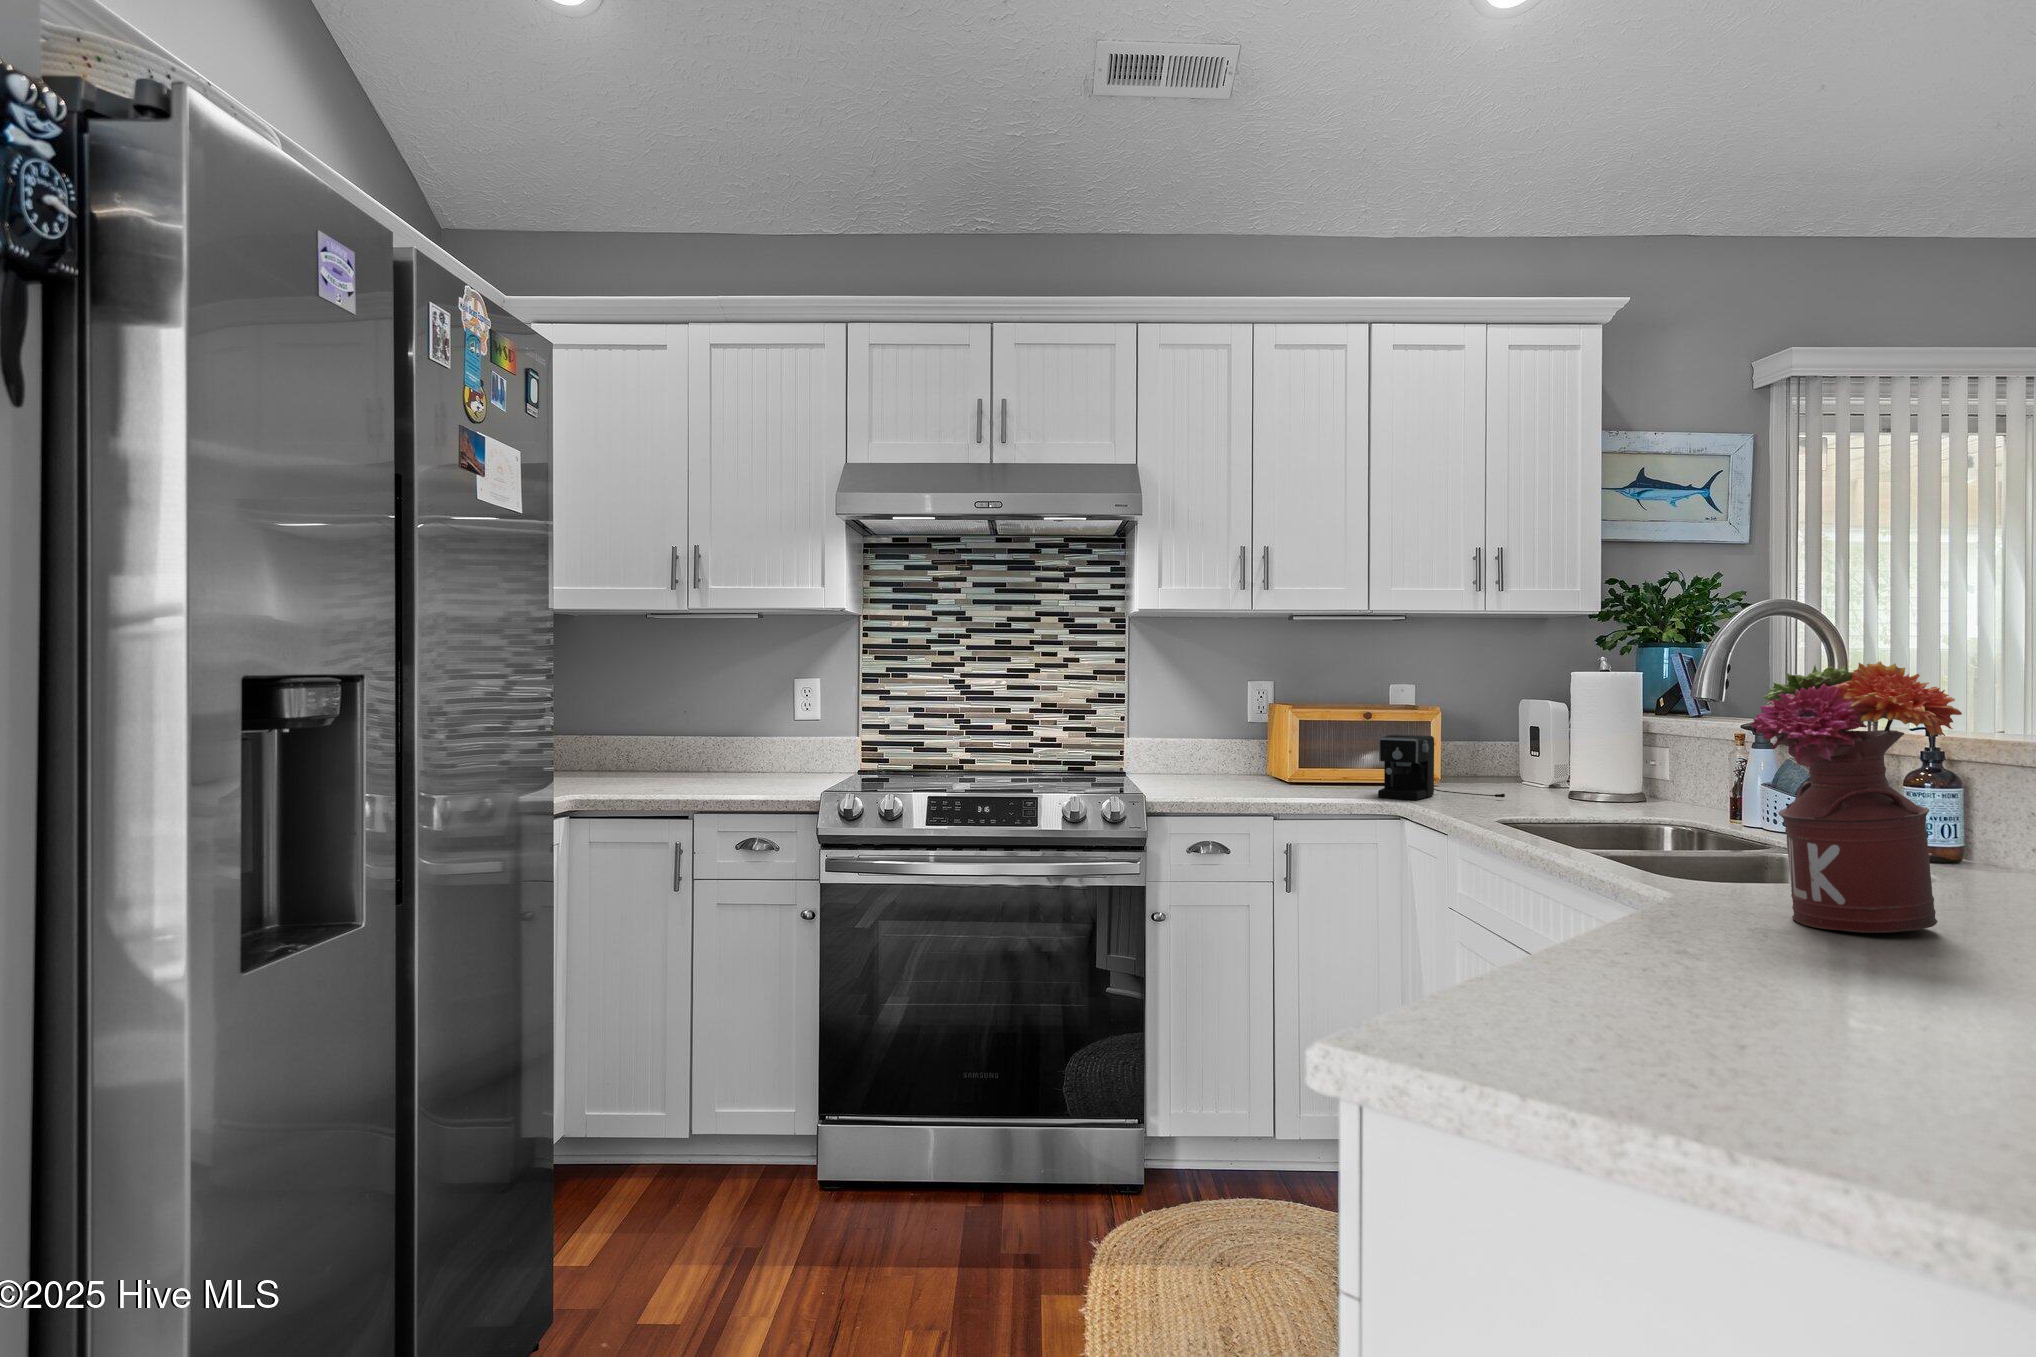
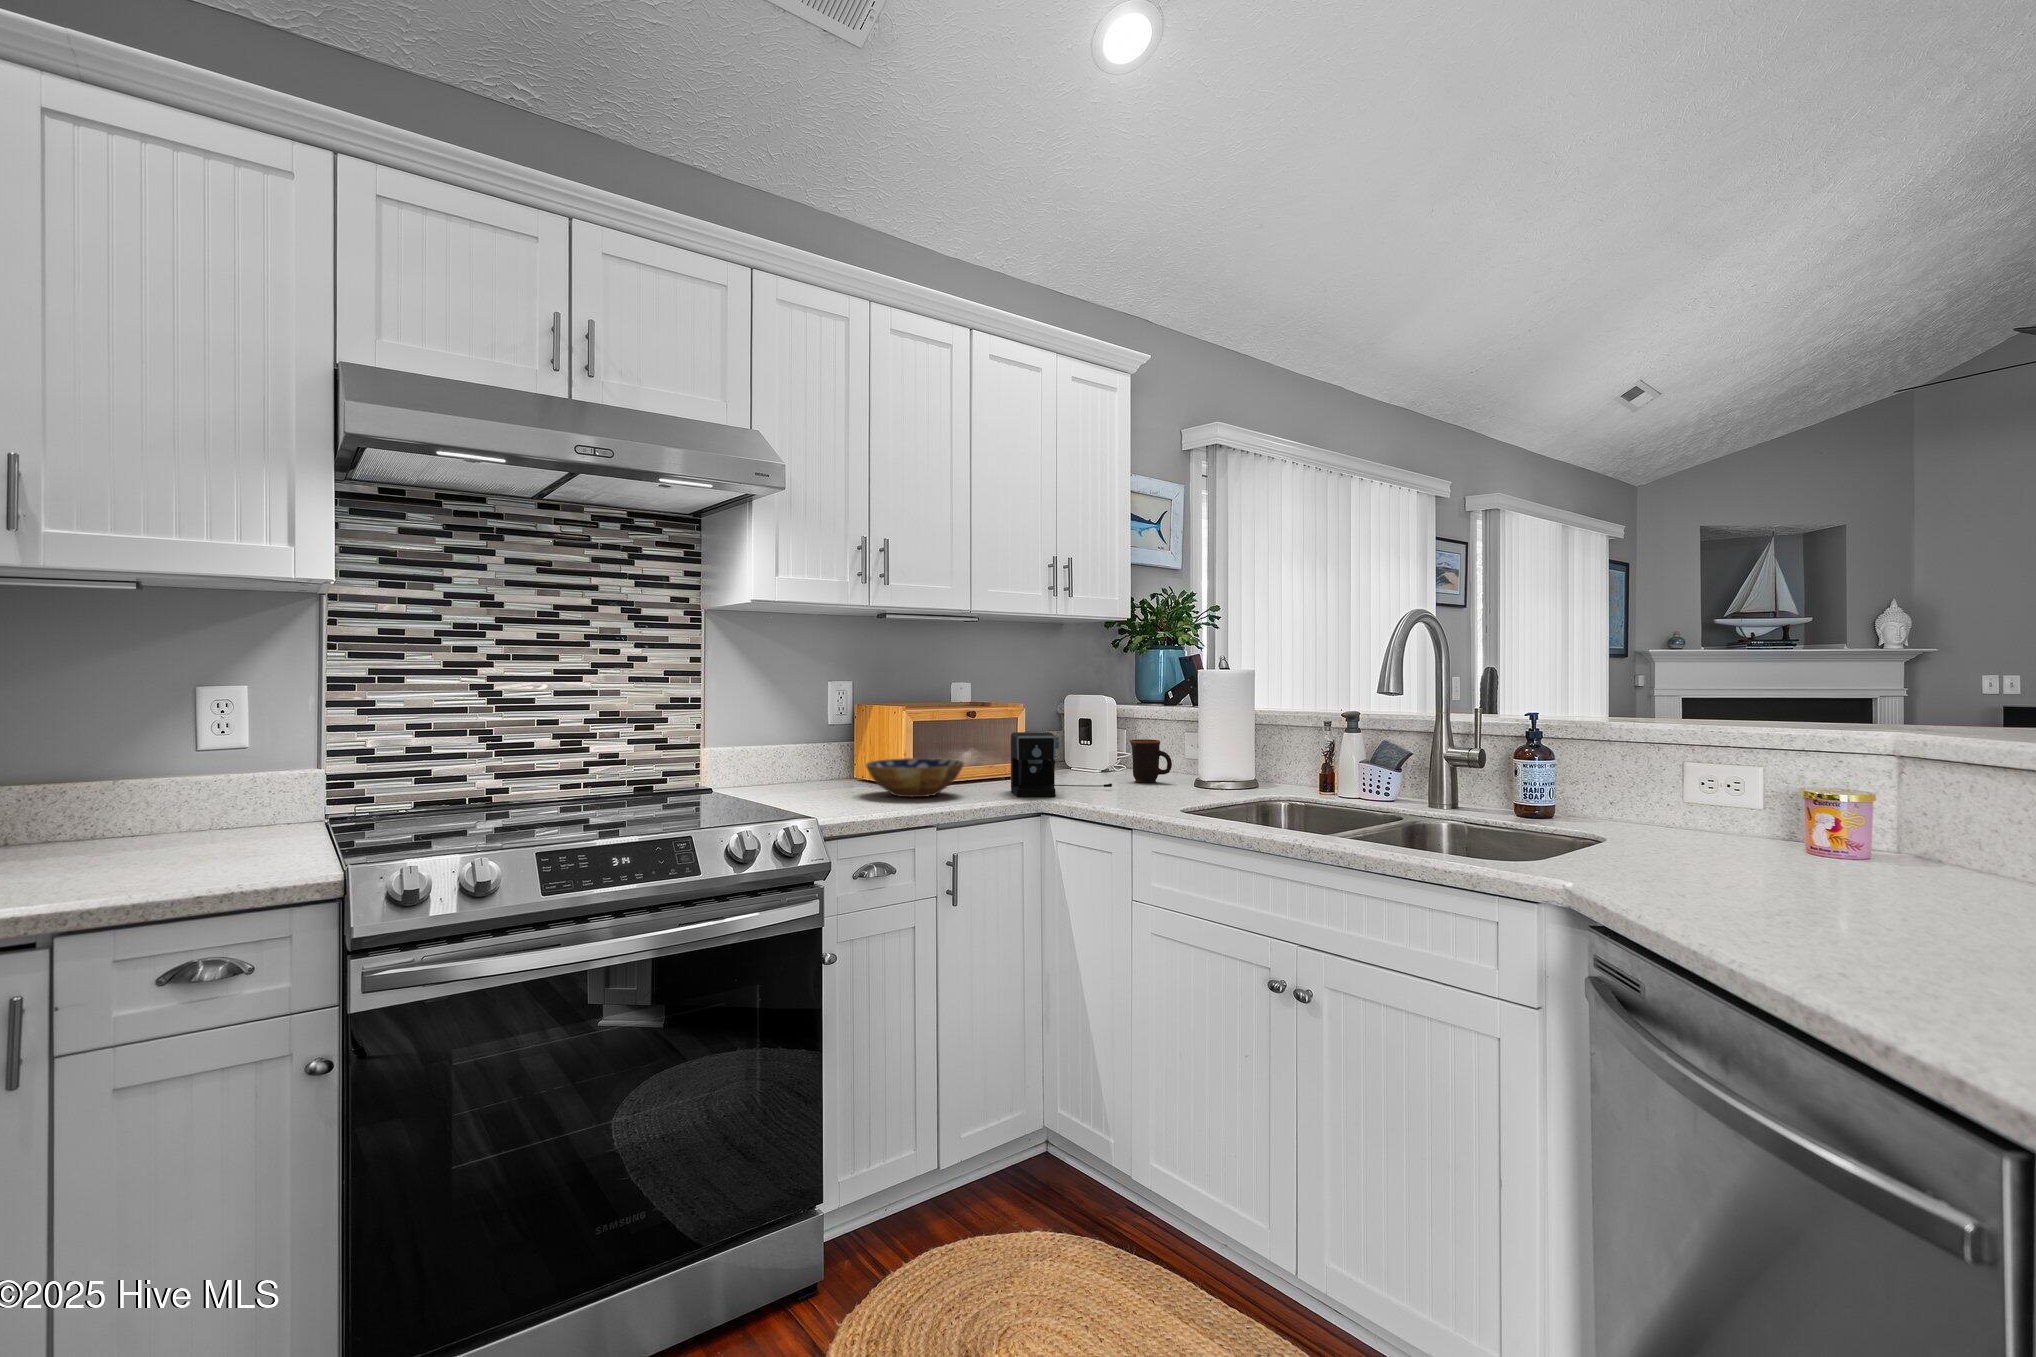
flower arrangement: present [1750,661,1962,933] -> none [1611,648,1822,895]
mug: none [1558,750,1601,798] -> present [1130,739,1172,782]
bowl: none [1238,755,1334,790] -> present [865,758,964,797]

